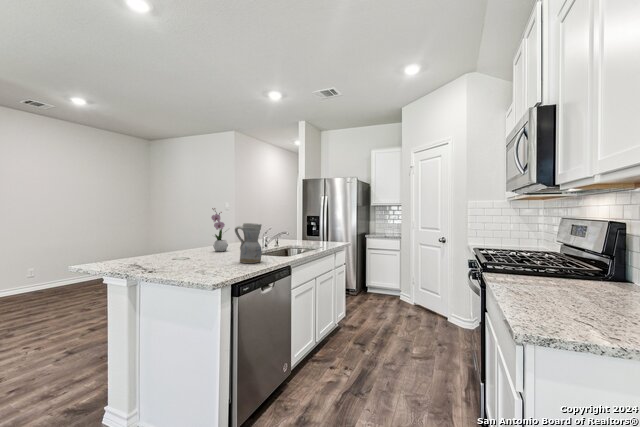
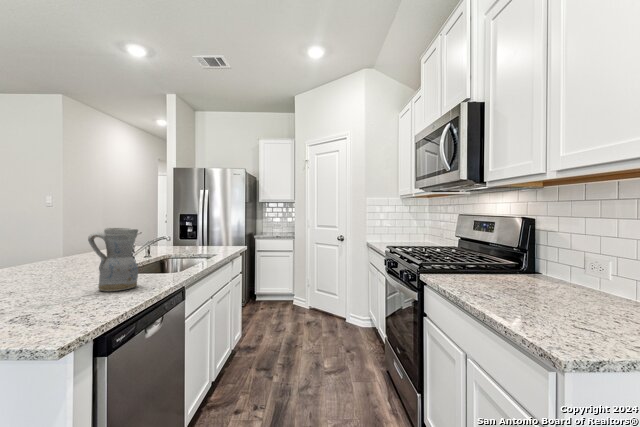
flower arrangement: present [211,208,228,252] -> none [34,203,71,273]

